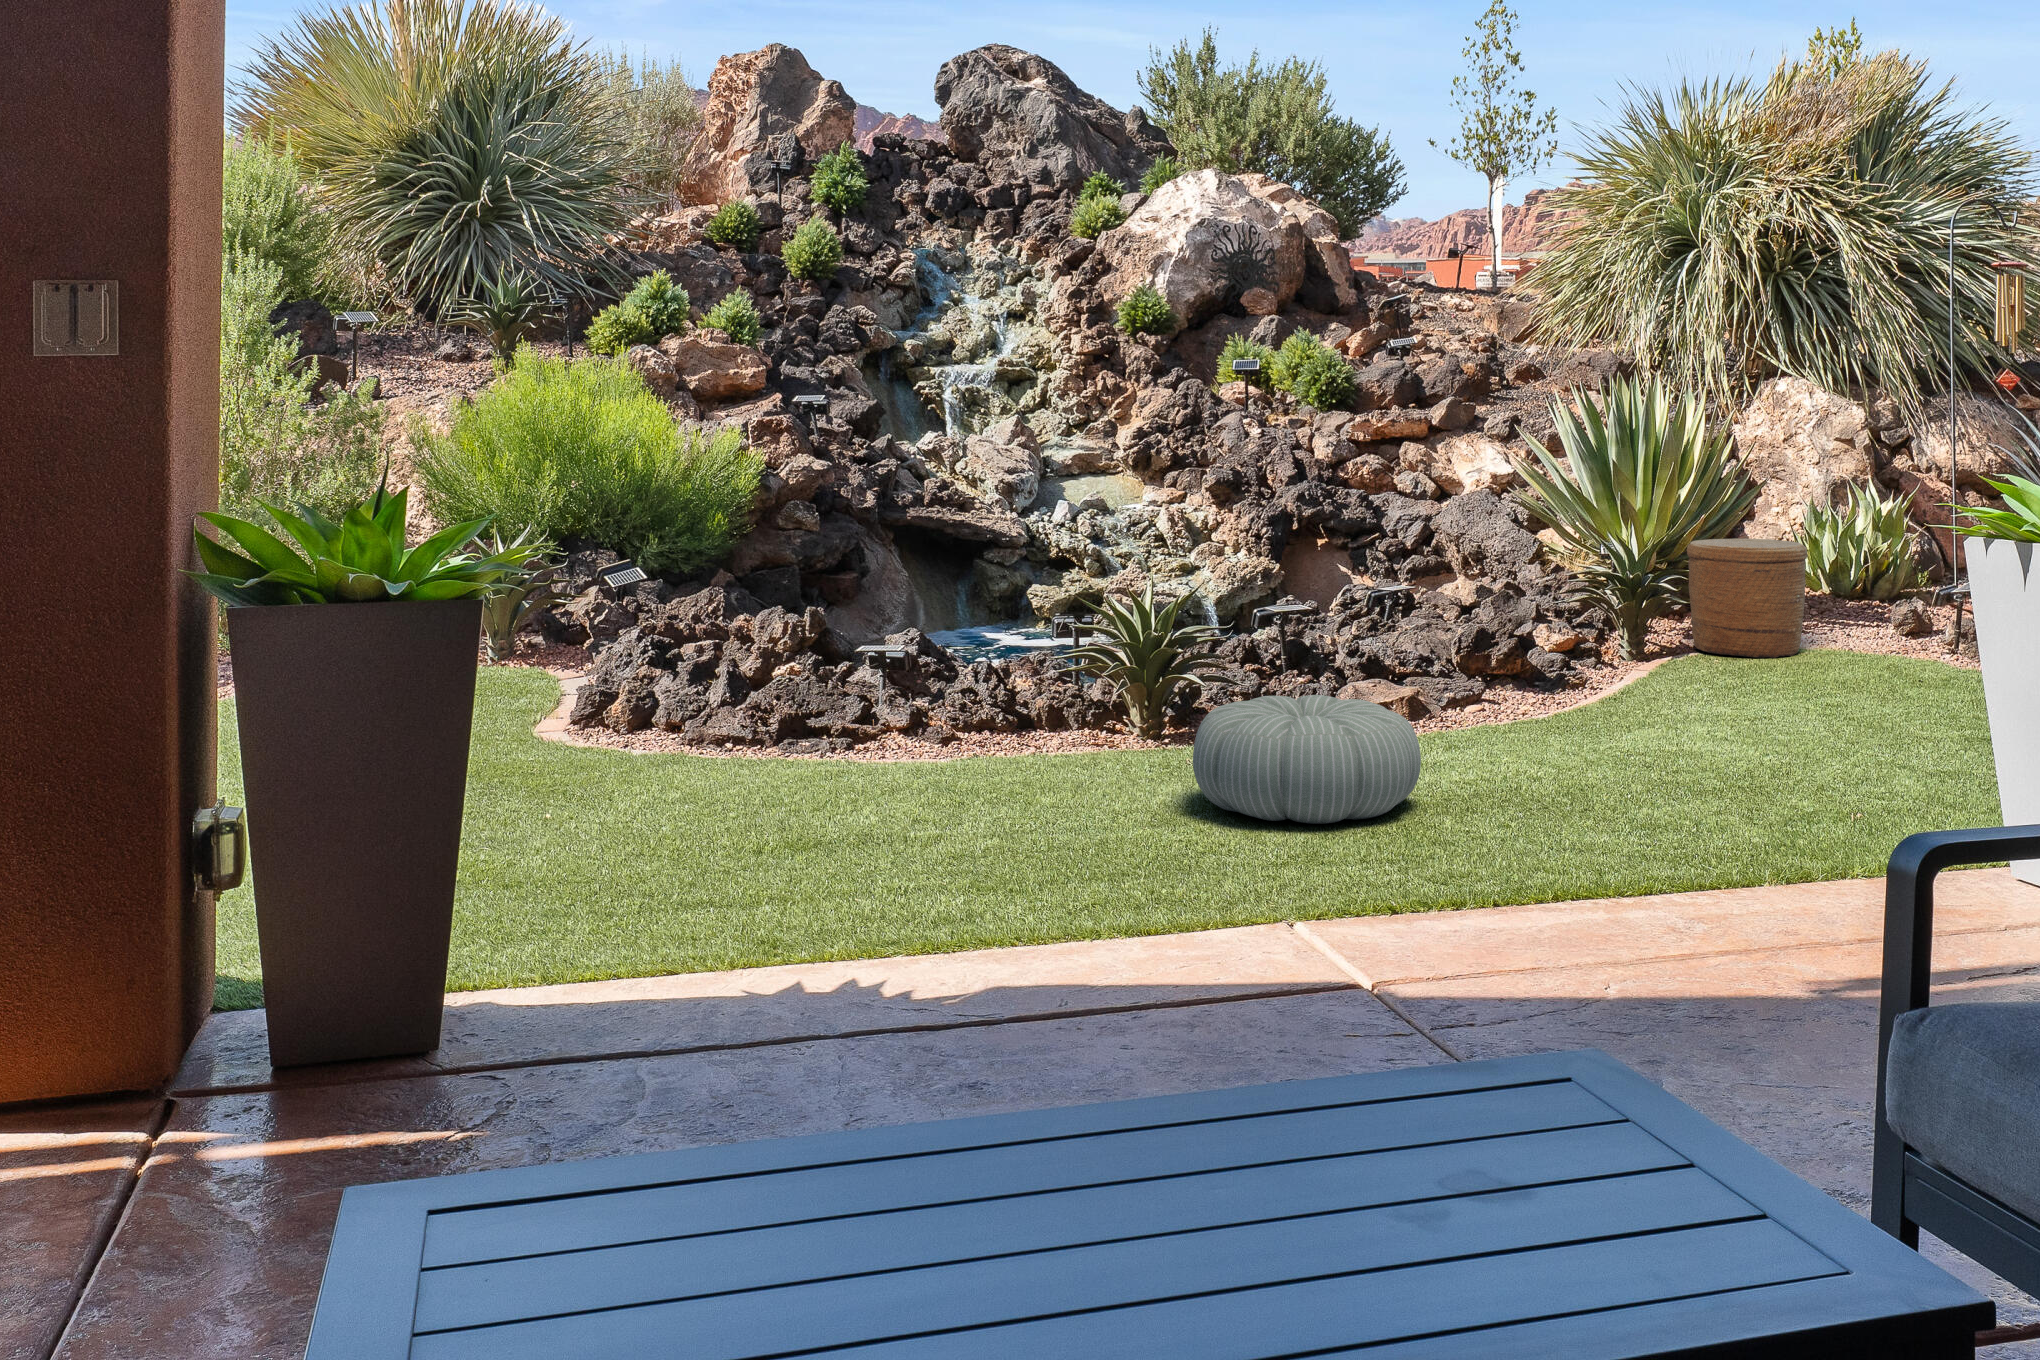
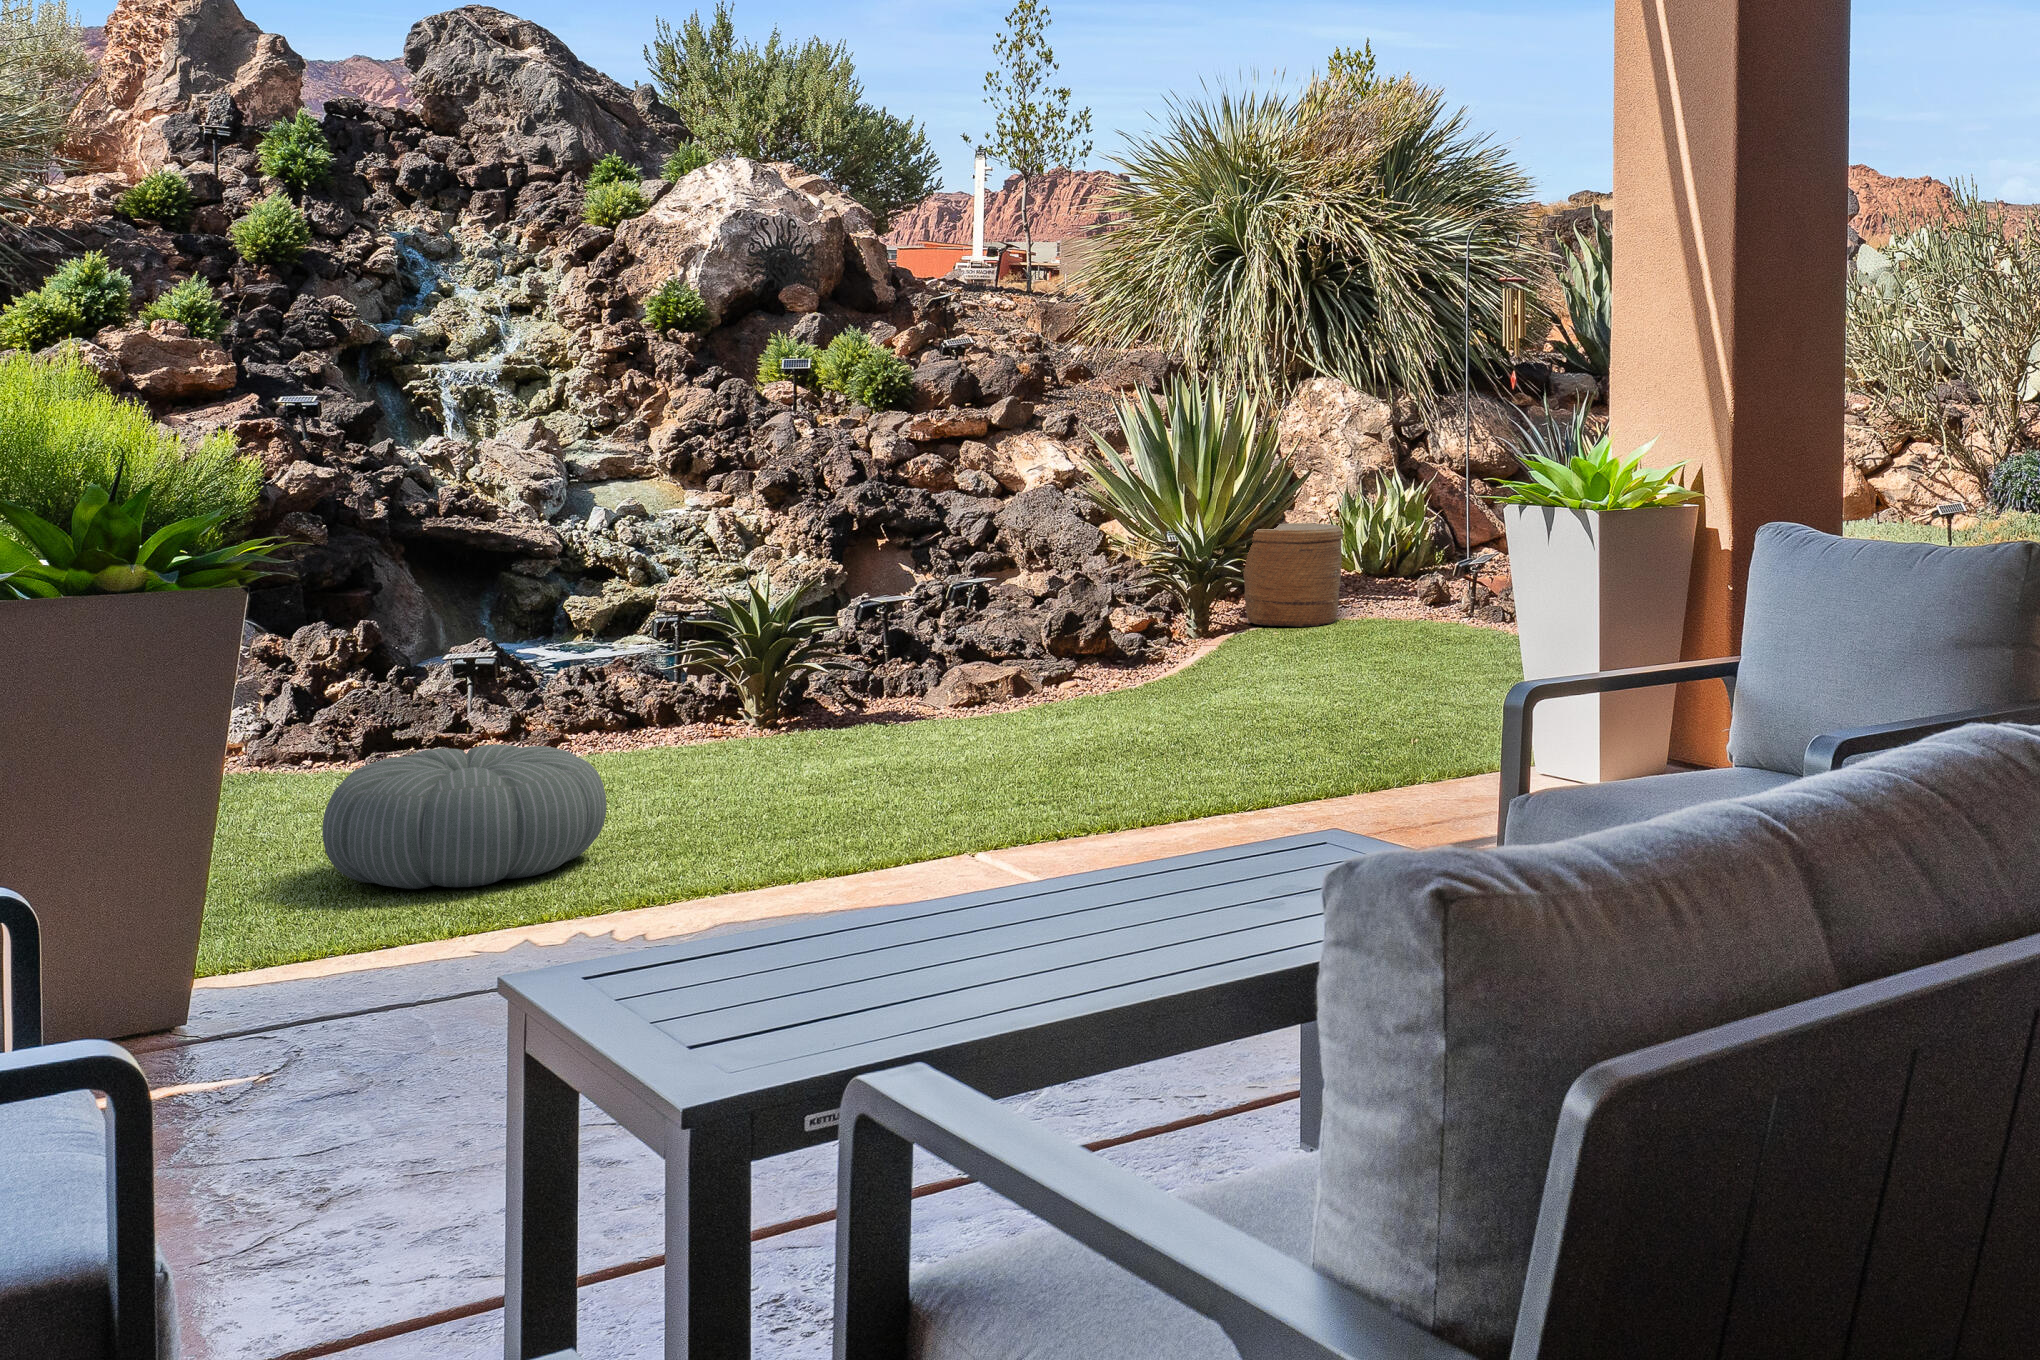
pouf: present [1193,695,1421,824] -> present [323,744,606,889]

